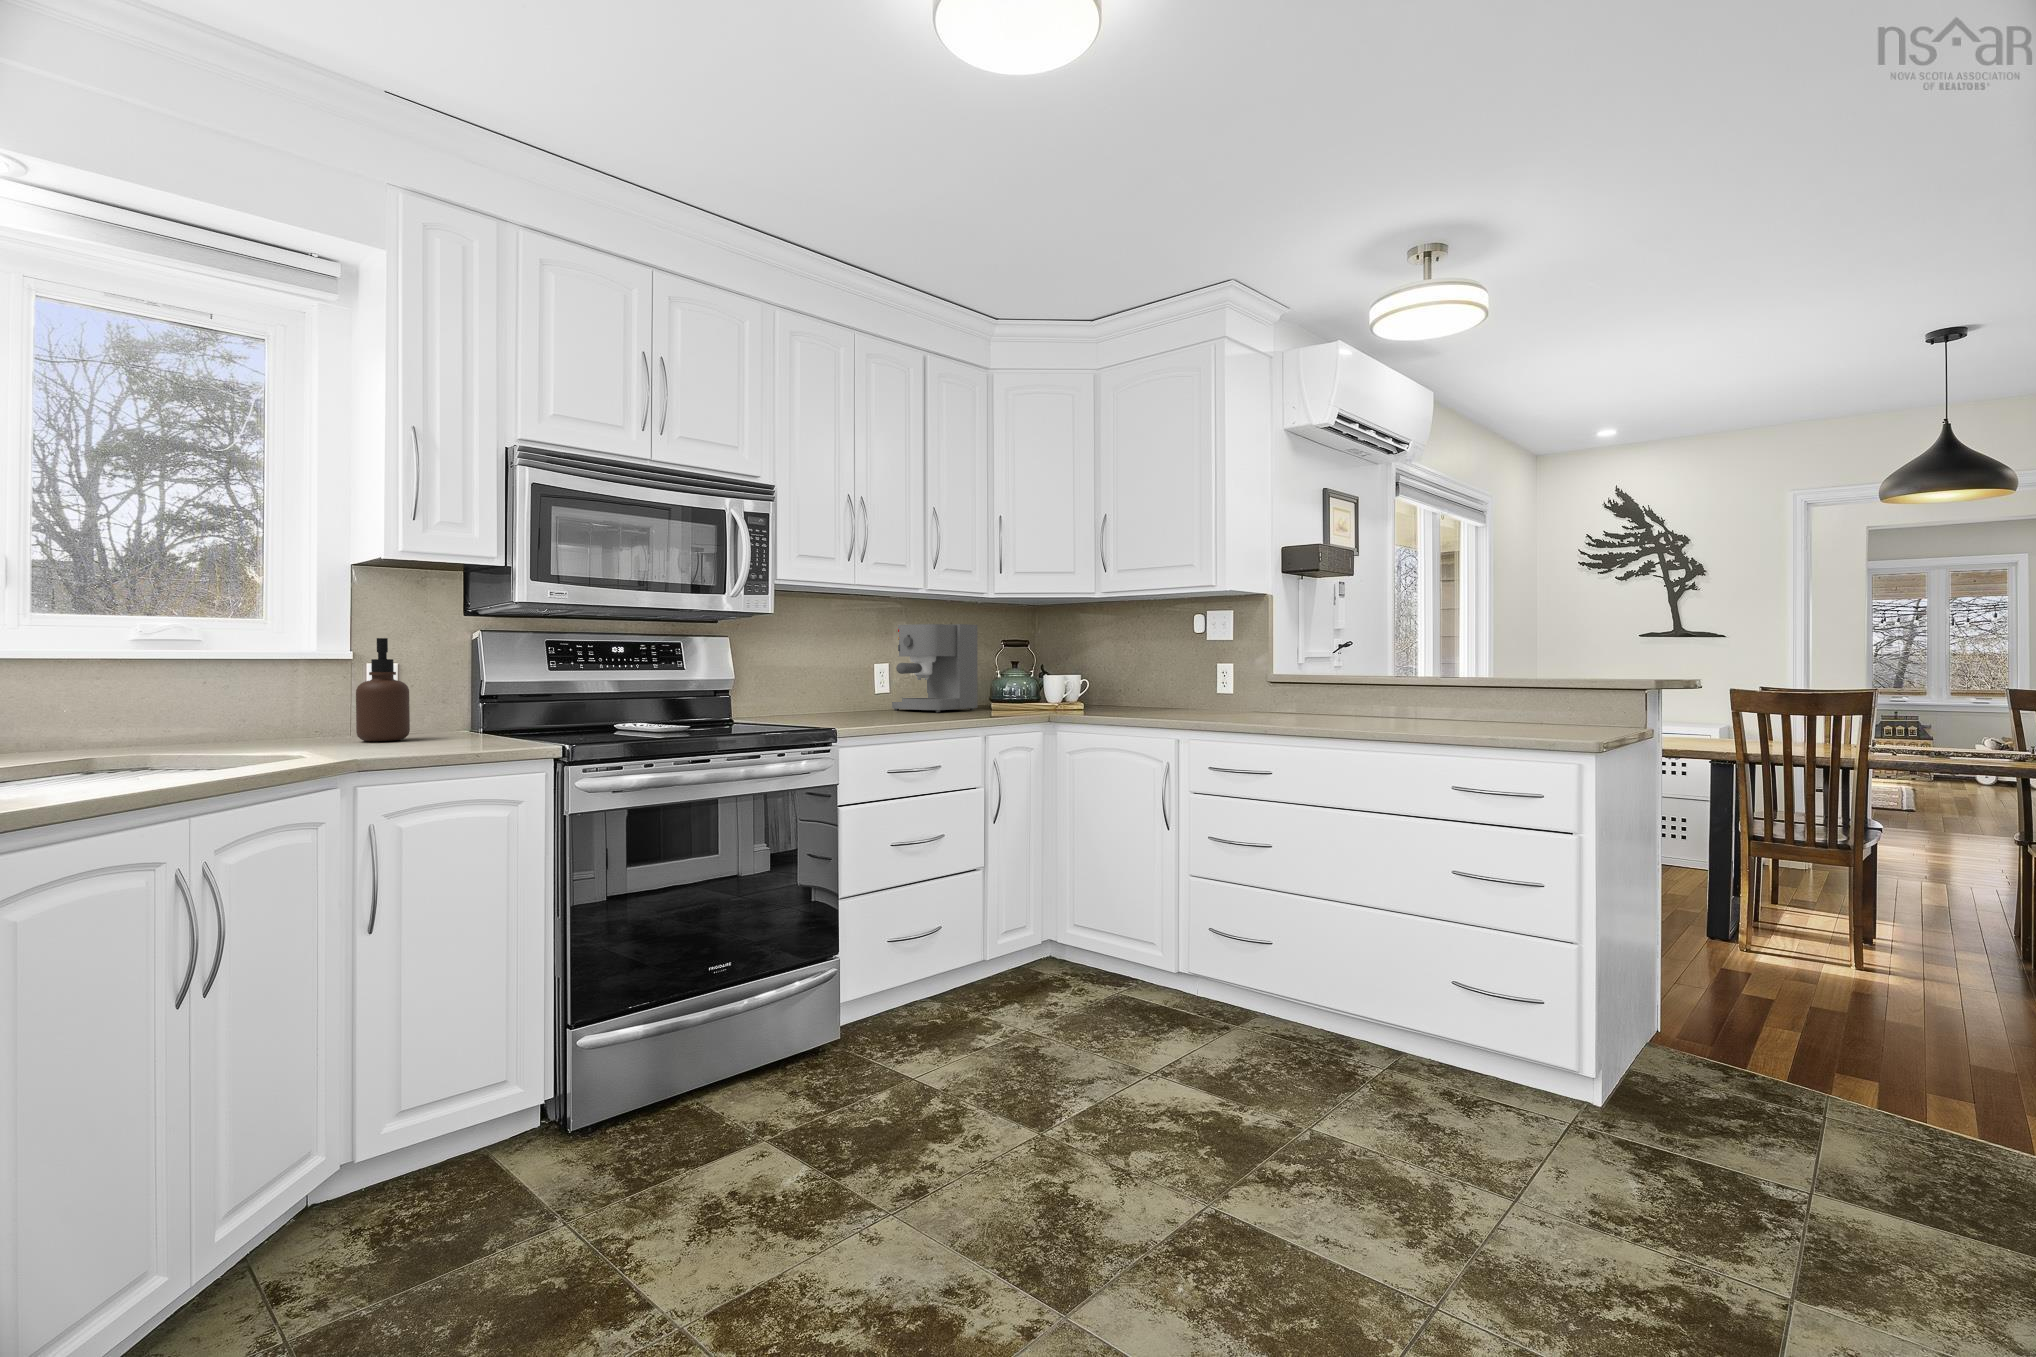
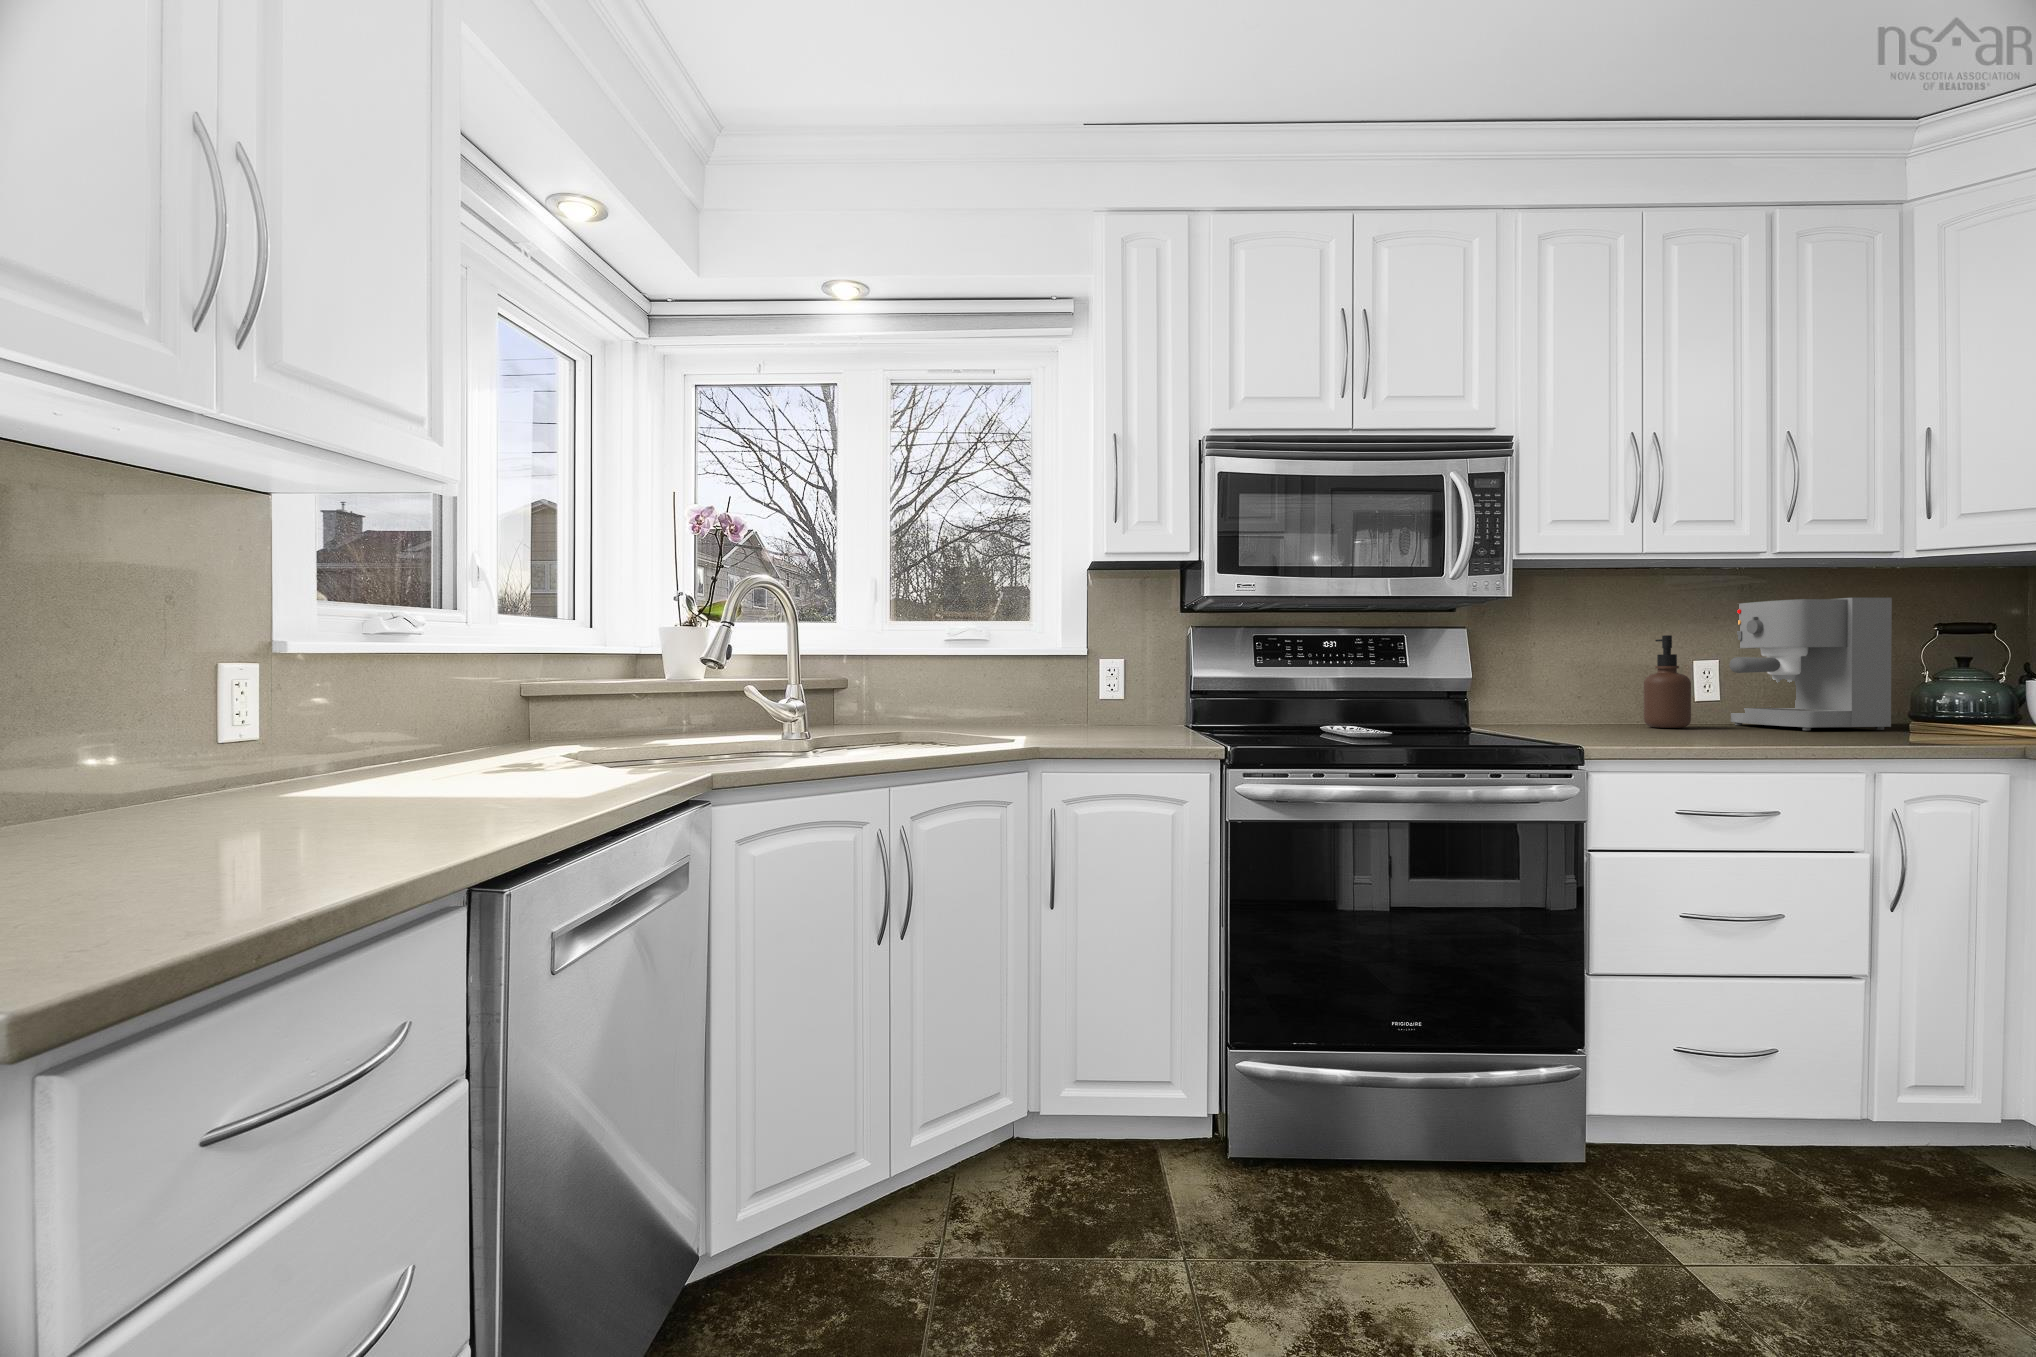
soap dispenser: present [356,638,410,741] -> present [1644,635,1691,728]

